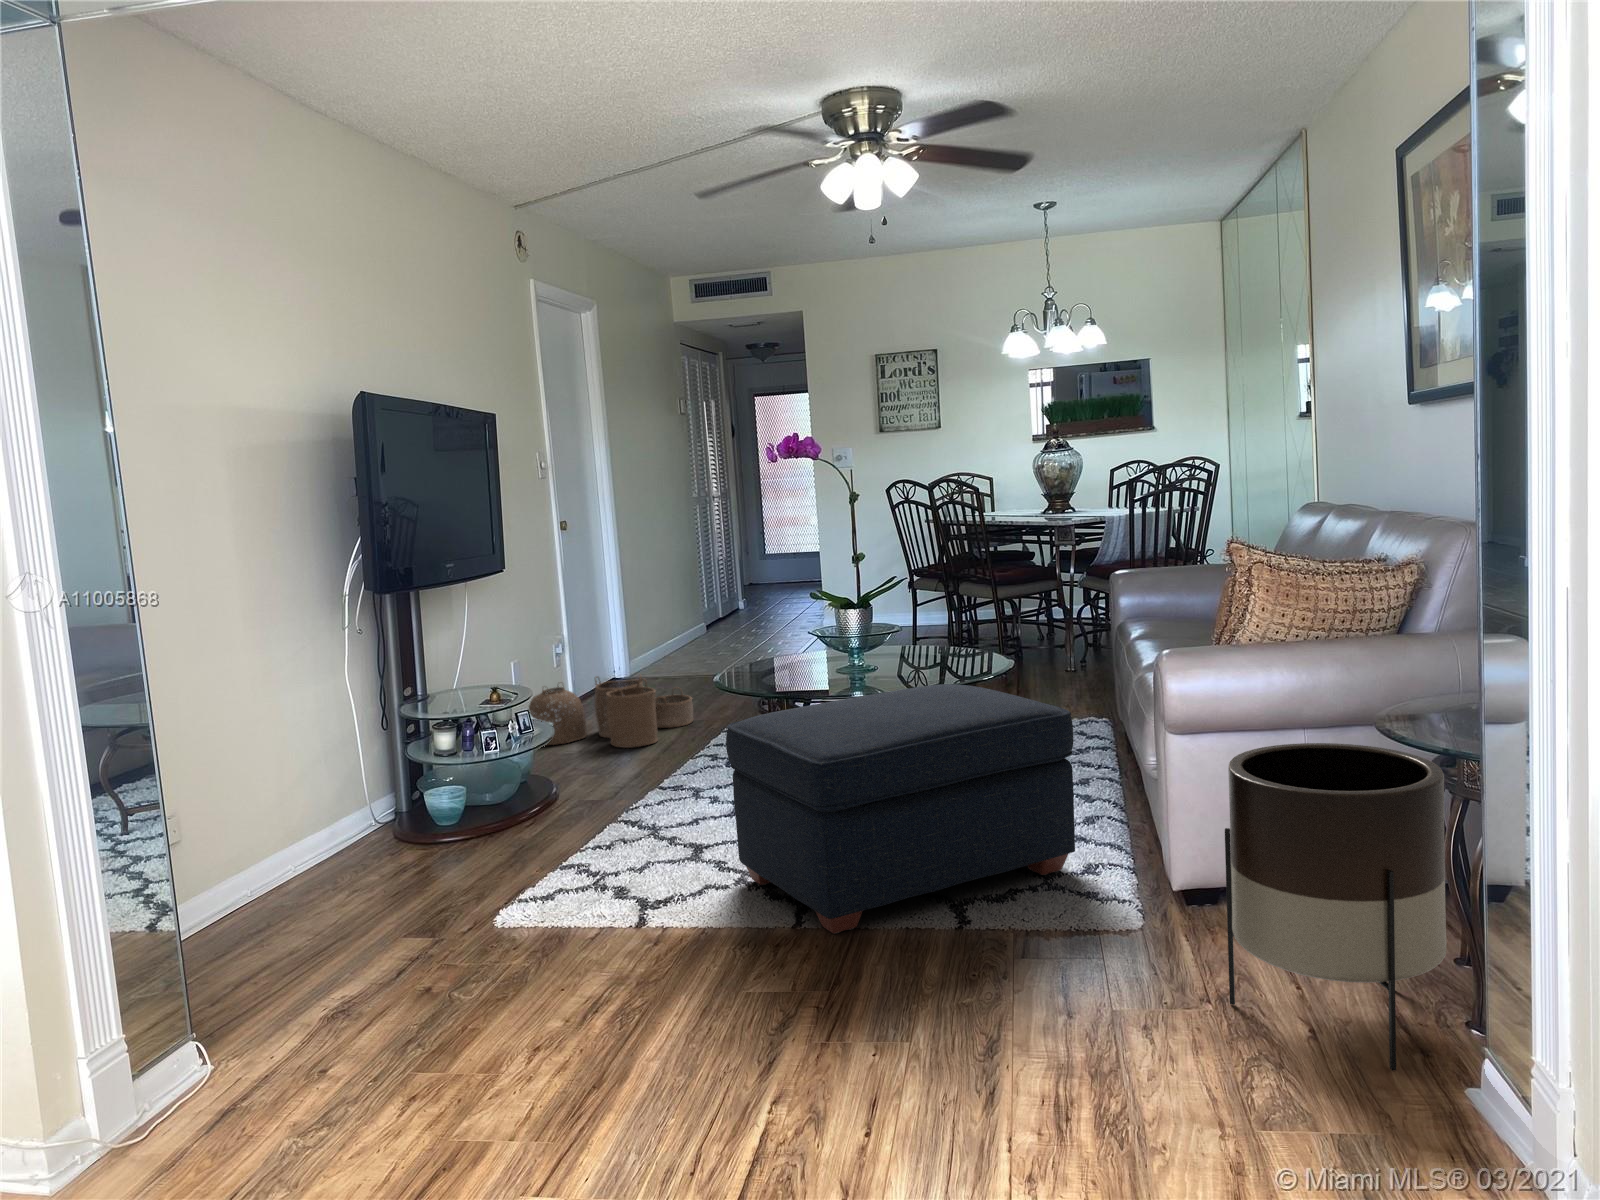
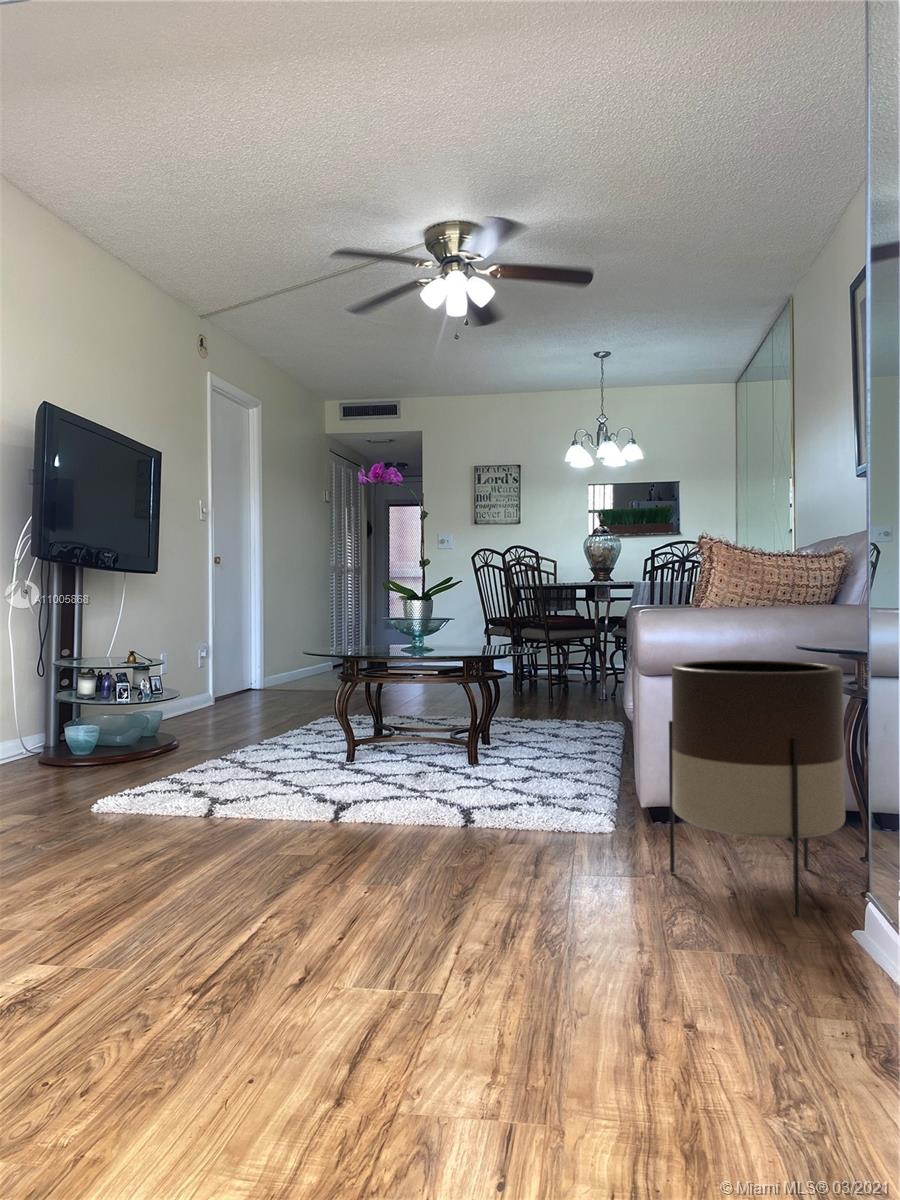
woven basket: present [529,676,693,748] -> none [172,668,306,721]
ottoman: present [726,684,1075,934] -> none [296,648,571,823]

